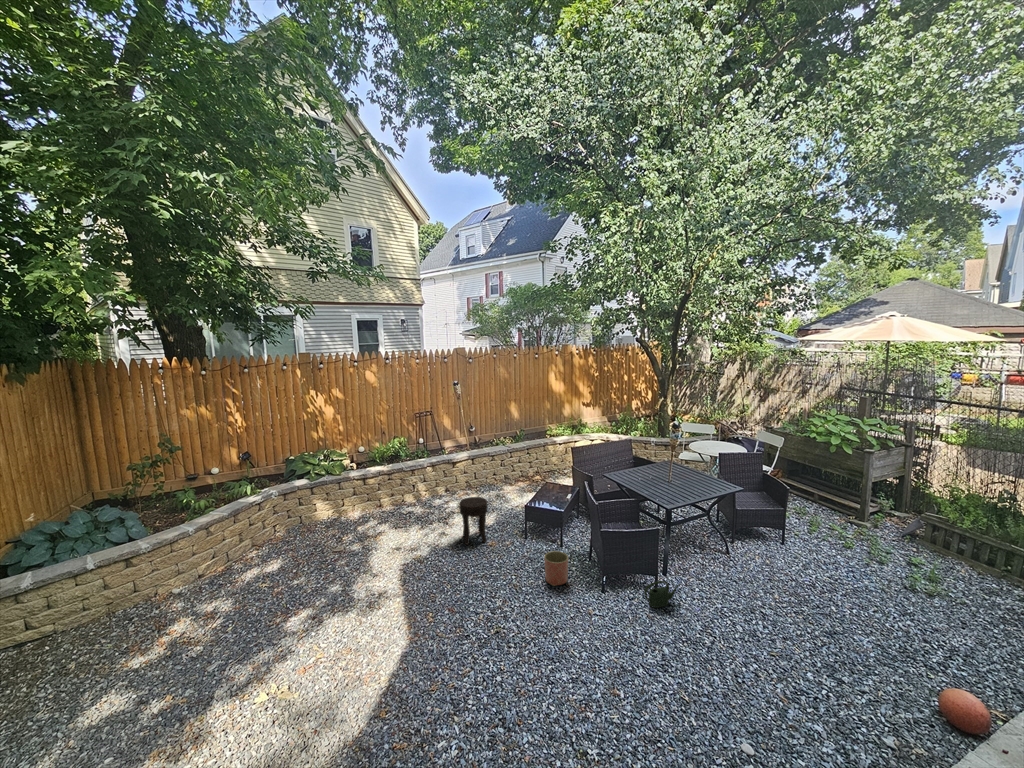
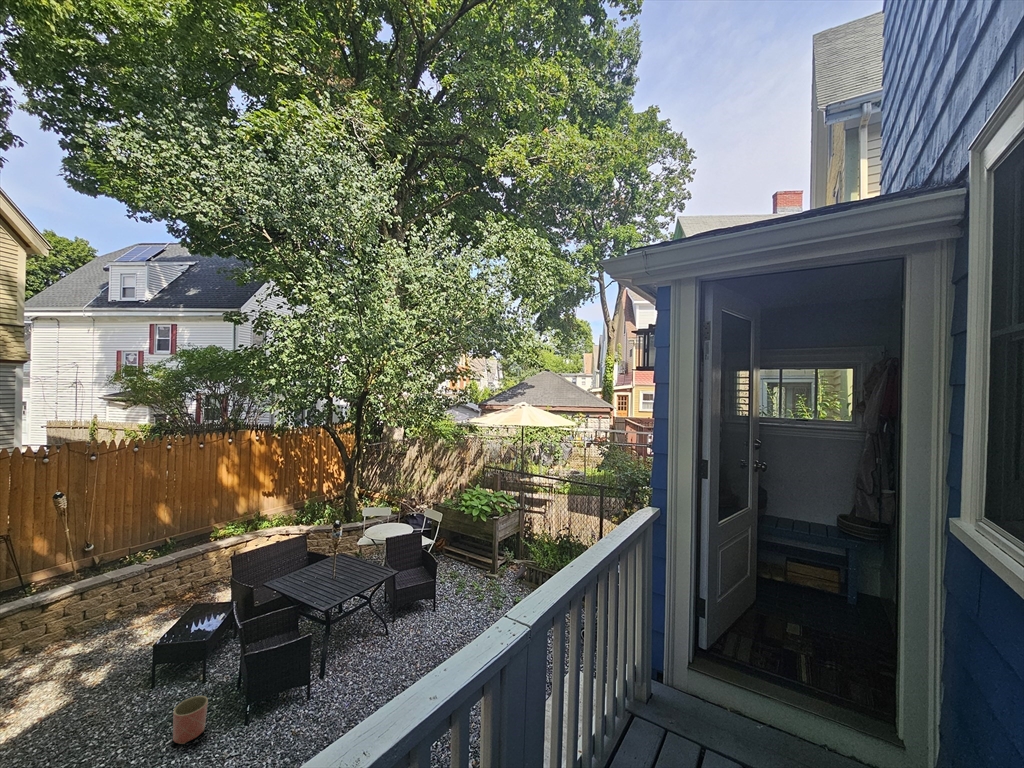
side table: present [459,497,488,545] -> none [39,653,94,732]
watering can: present [644,581,680,608] -> none [294,686,333,723]

